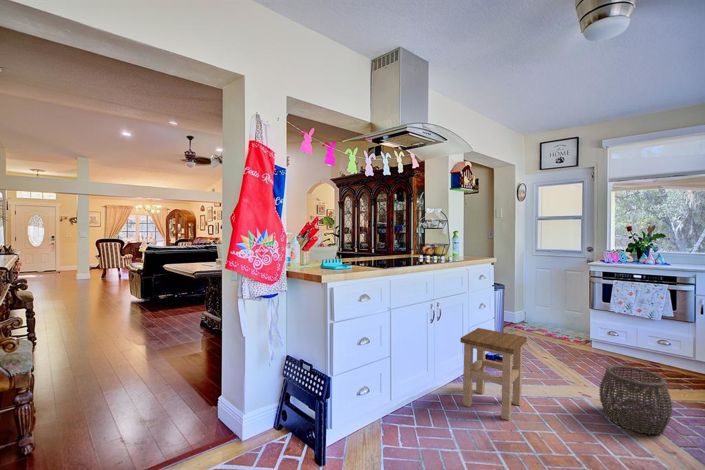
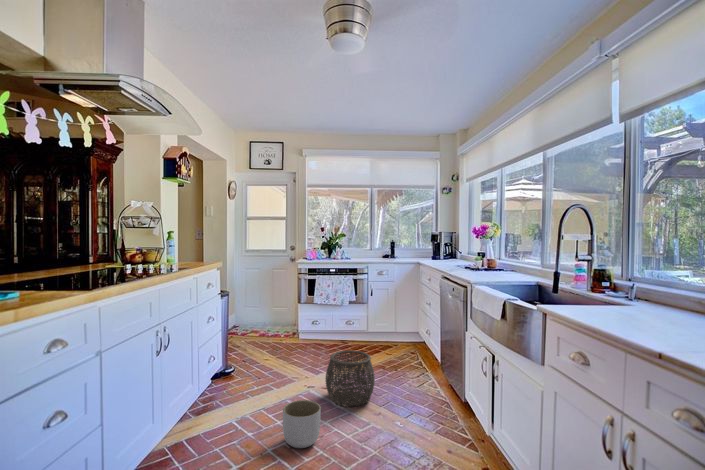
stool: present [460,328,527,421] -> none [198,345,266,446]
planter: none [533,396,576,445] -> present [283,400,321,448]

